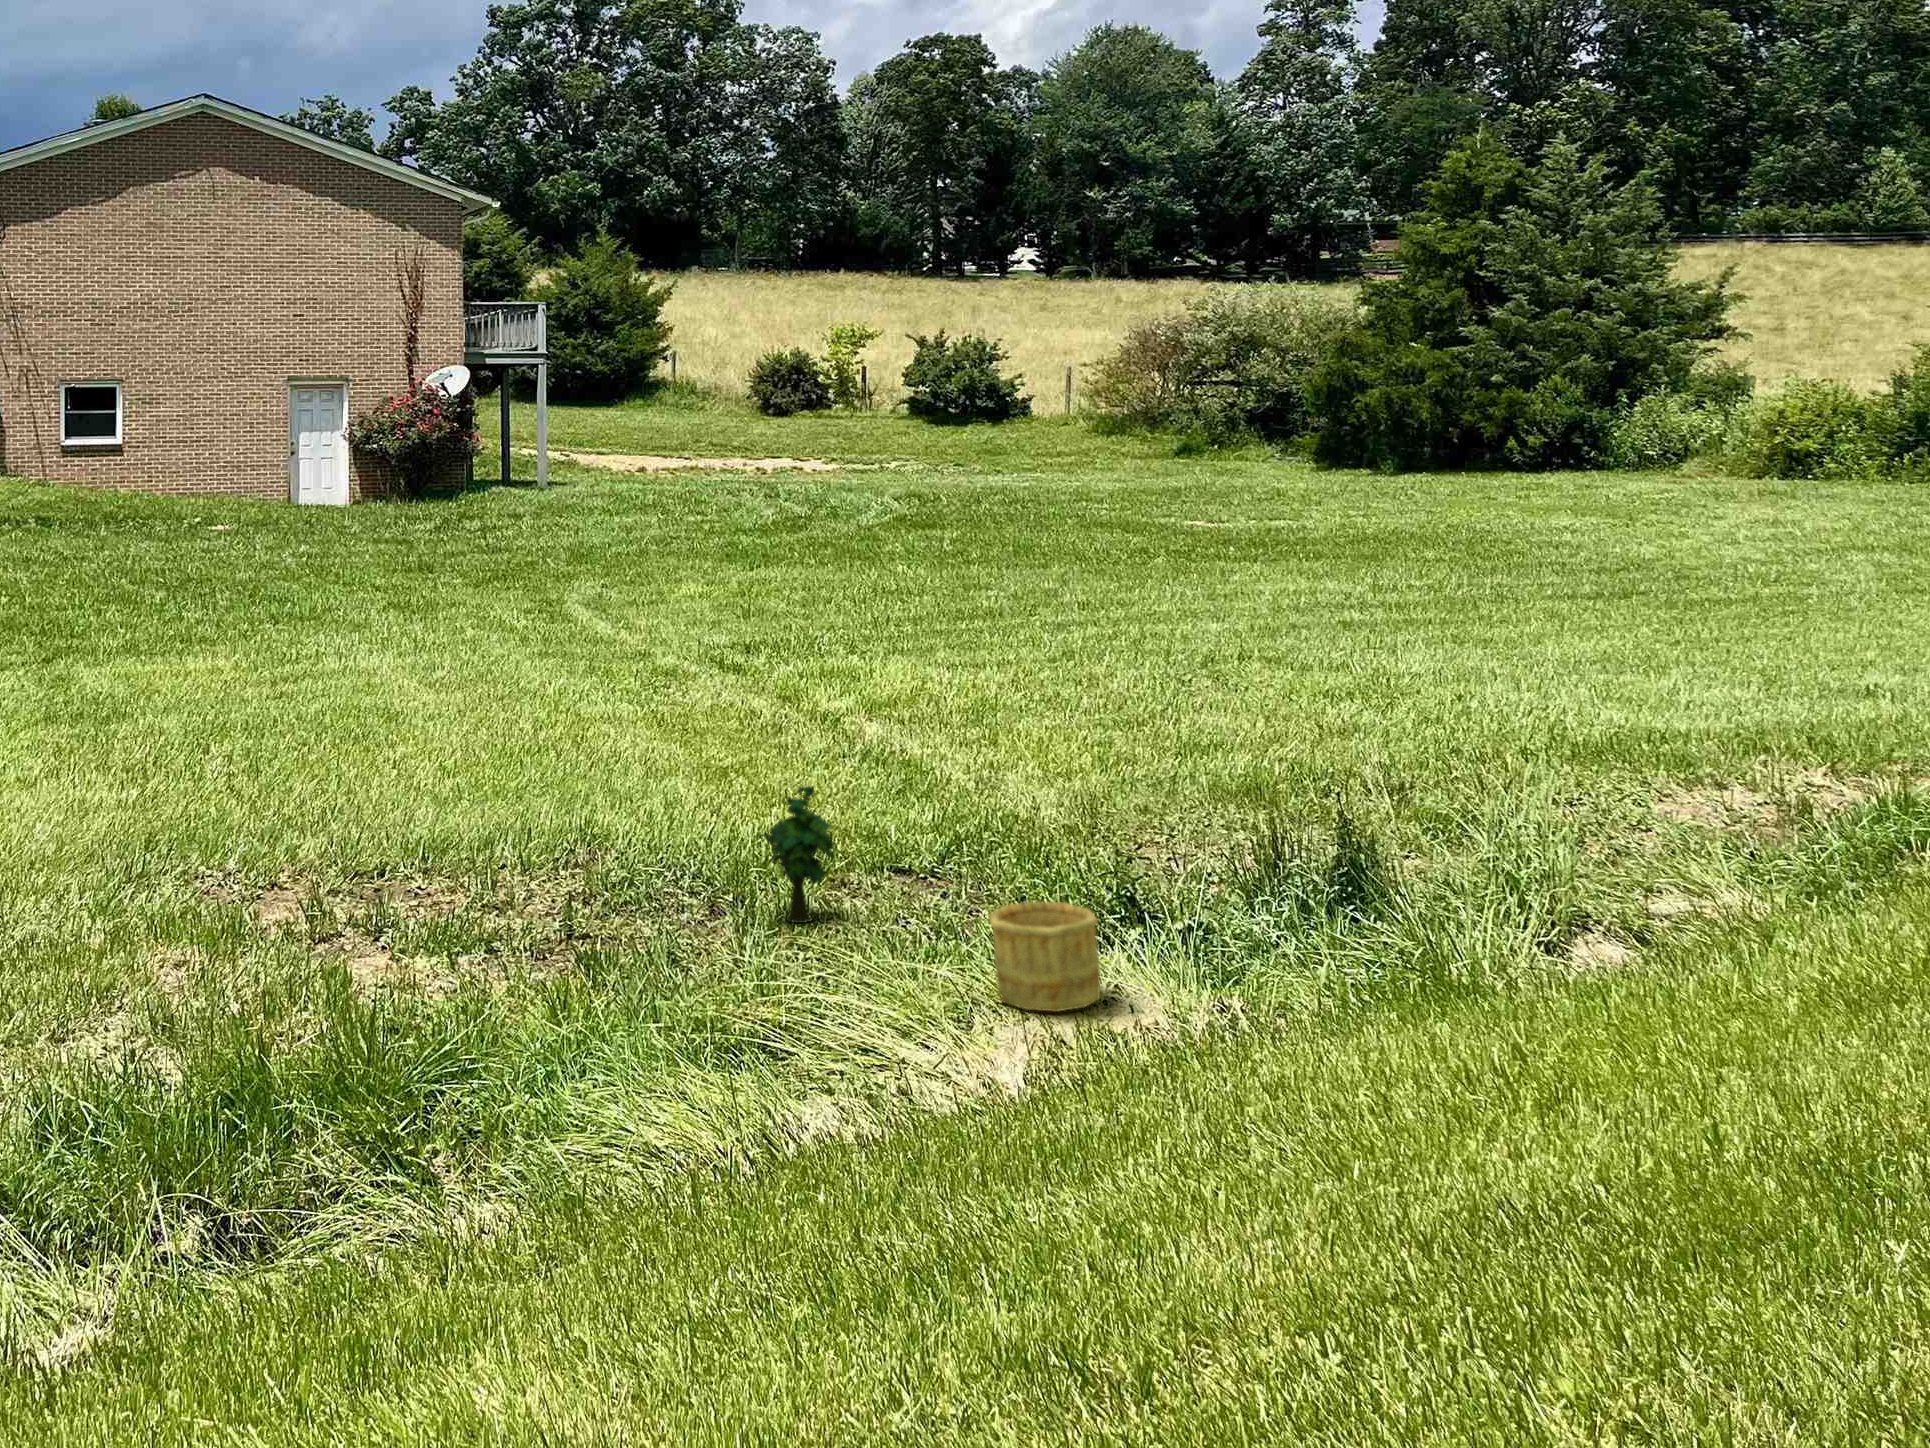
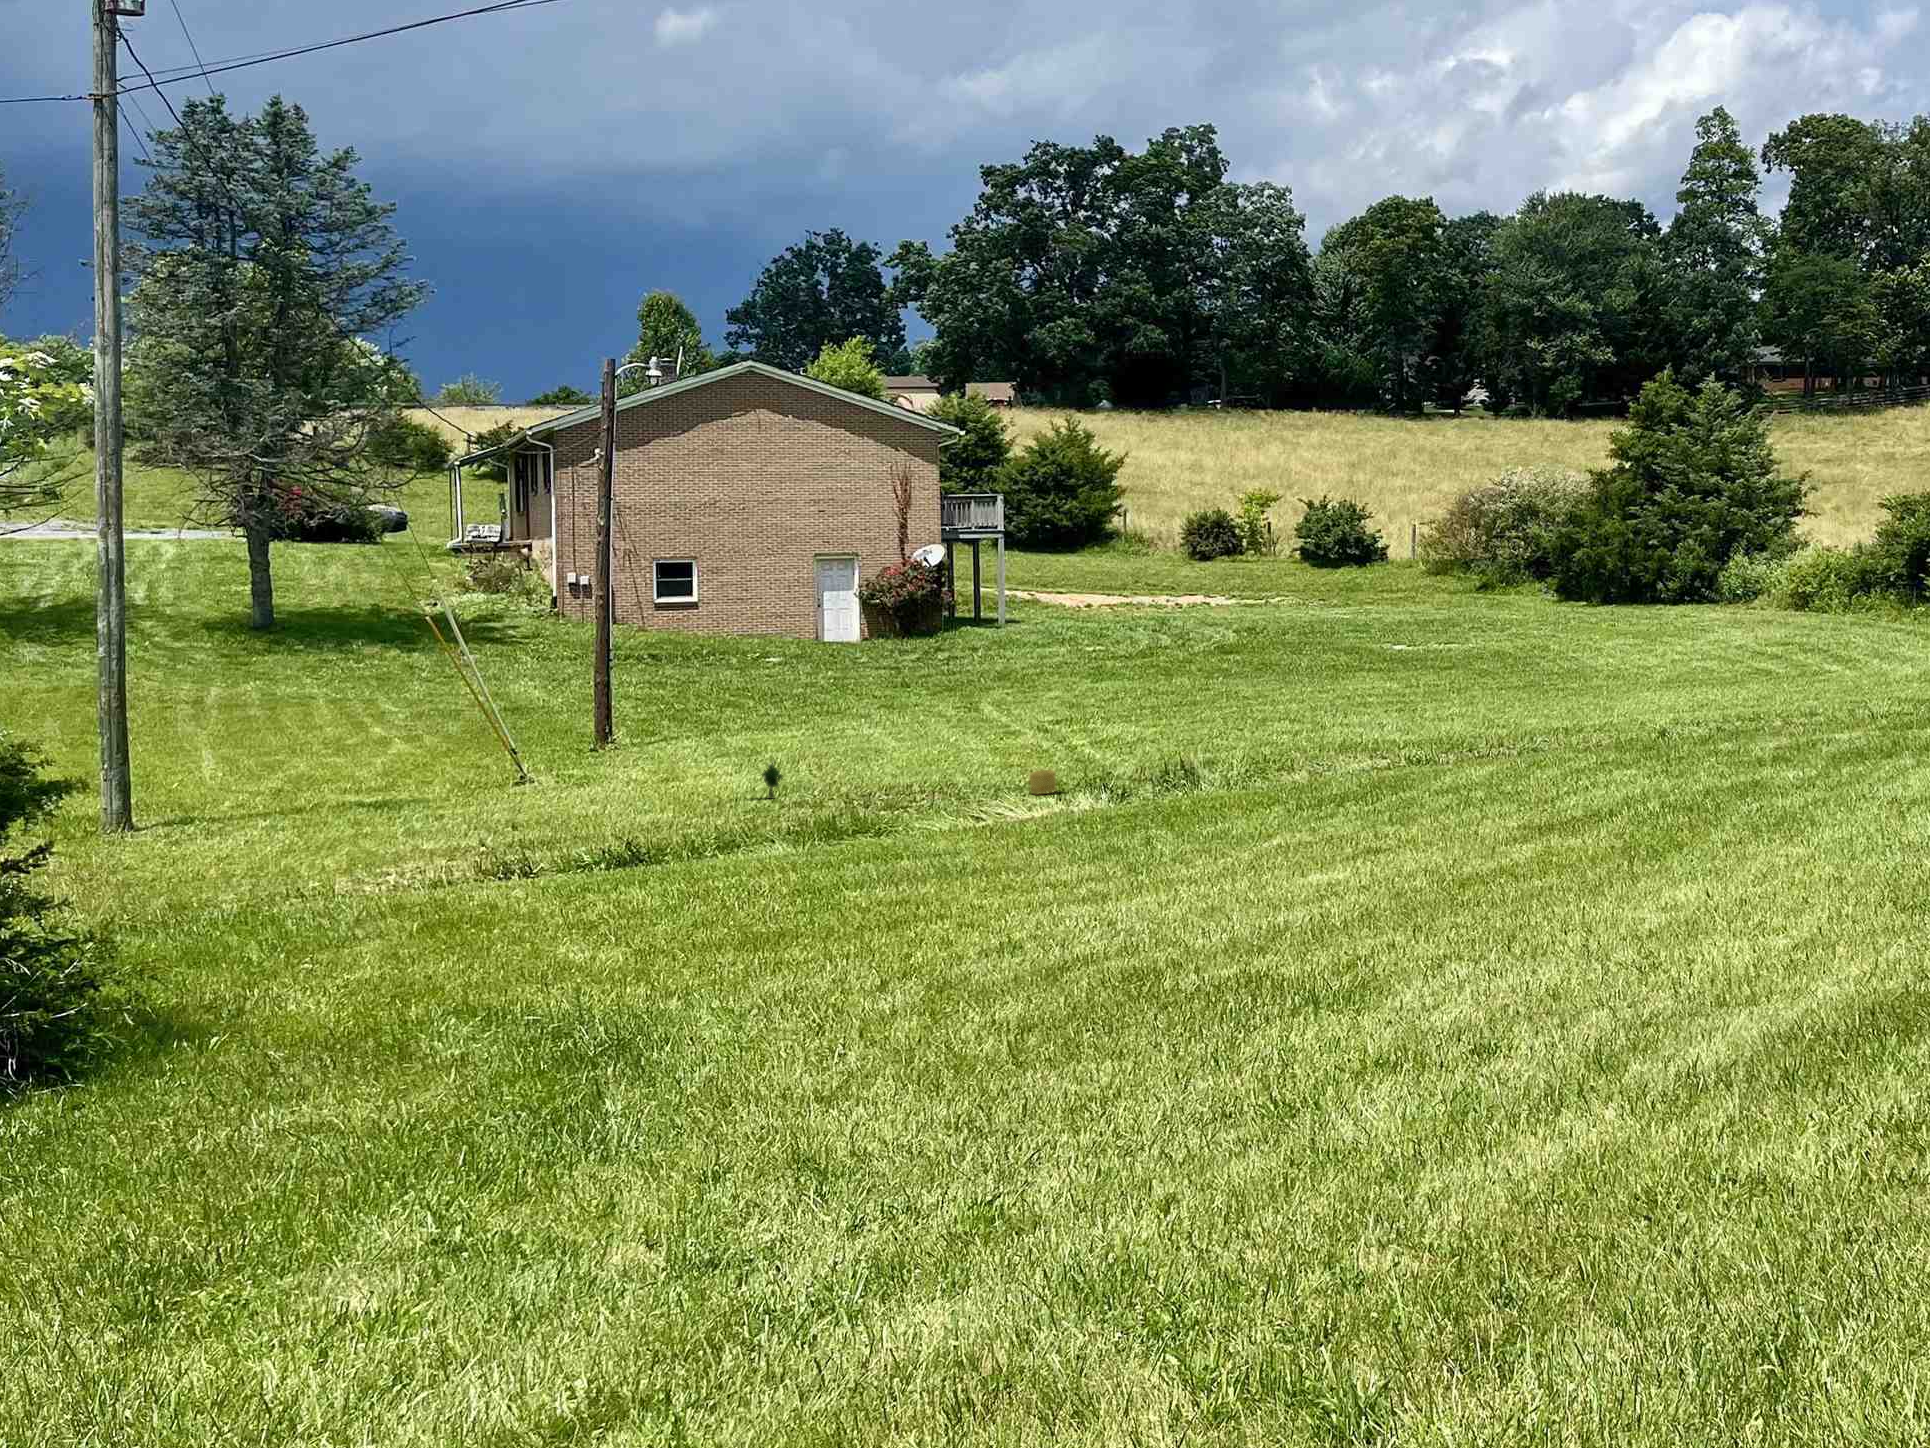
decorative plant: present [761,786,835,923] -> present [762,761,783,799]

